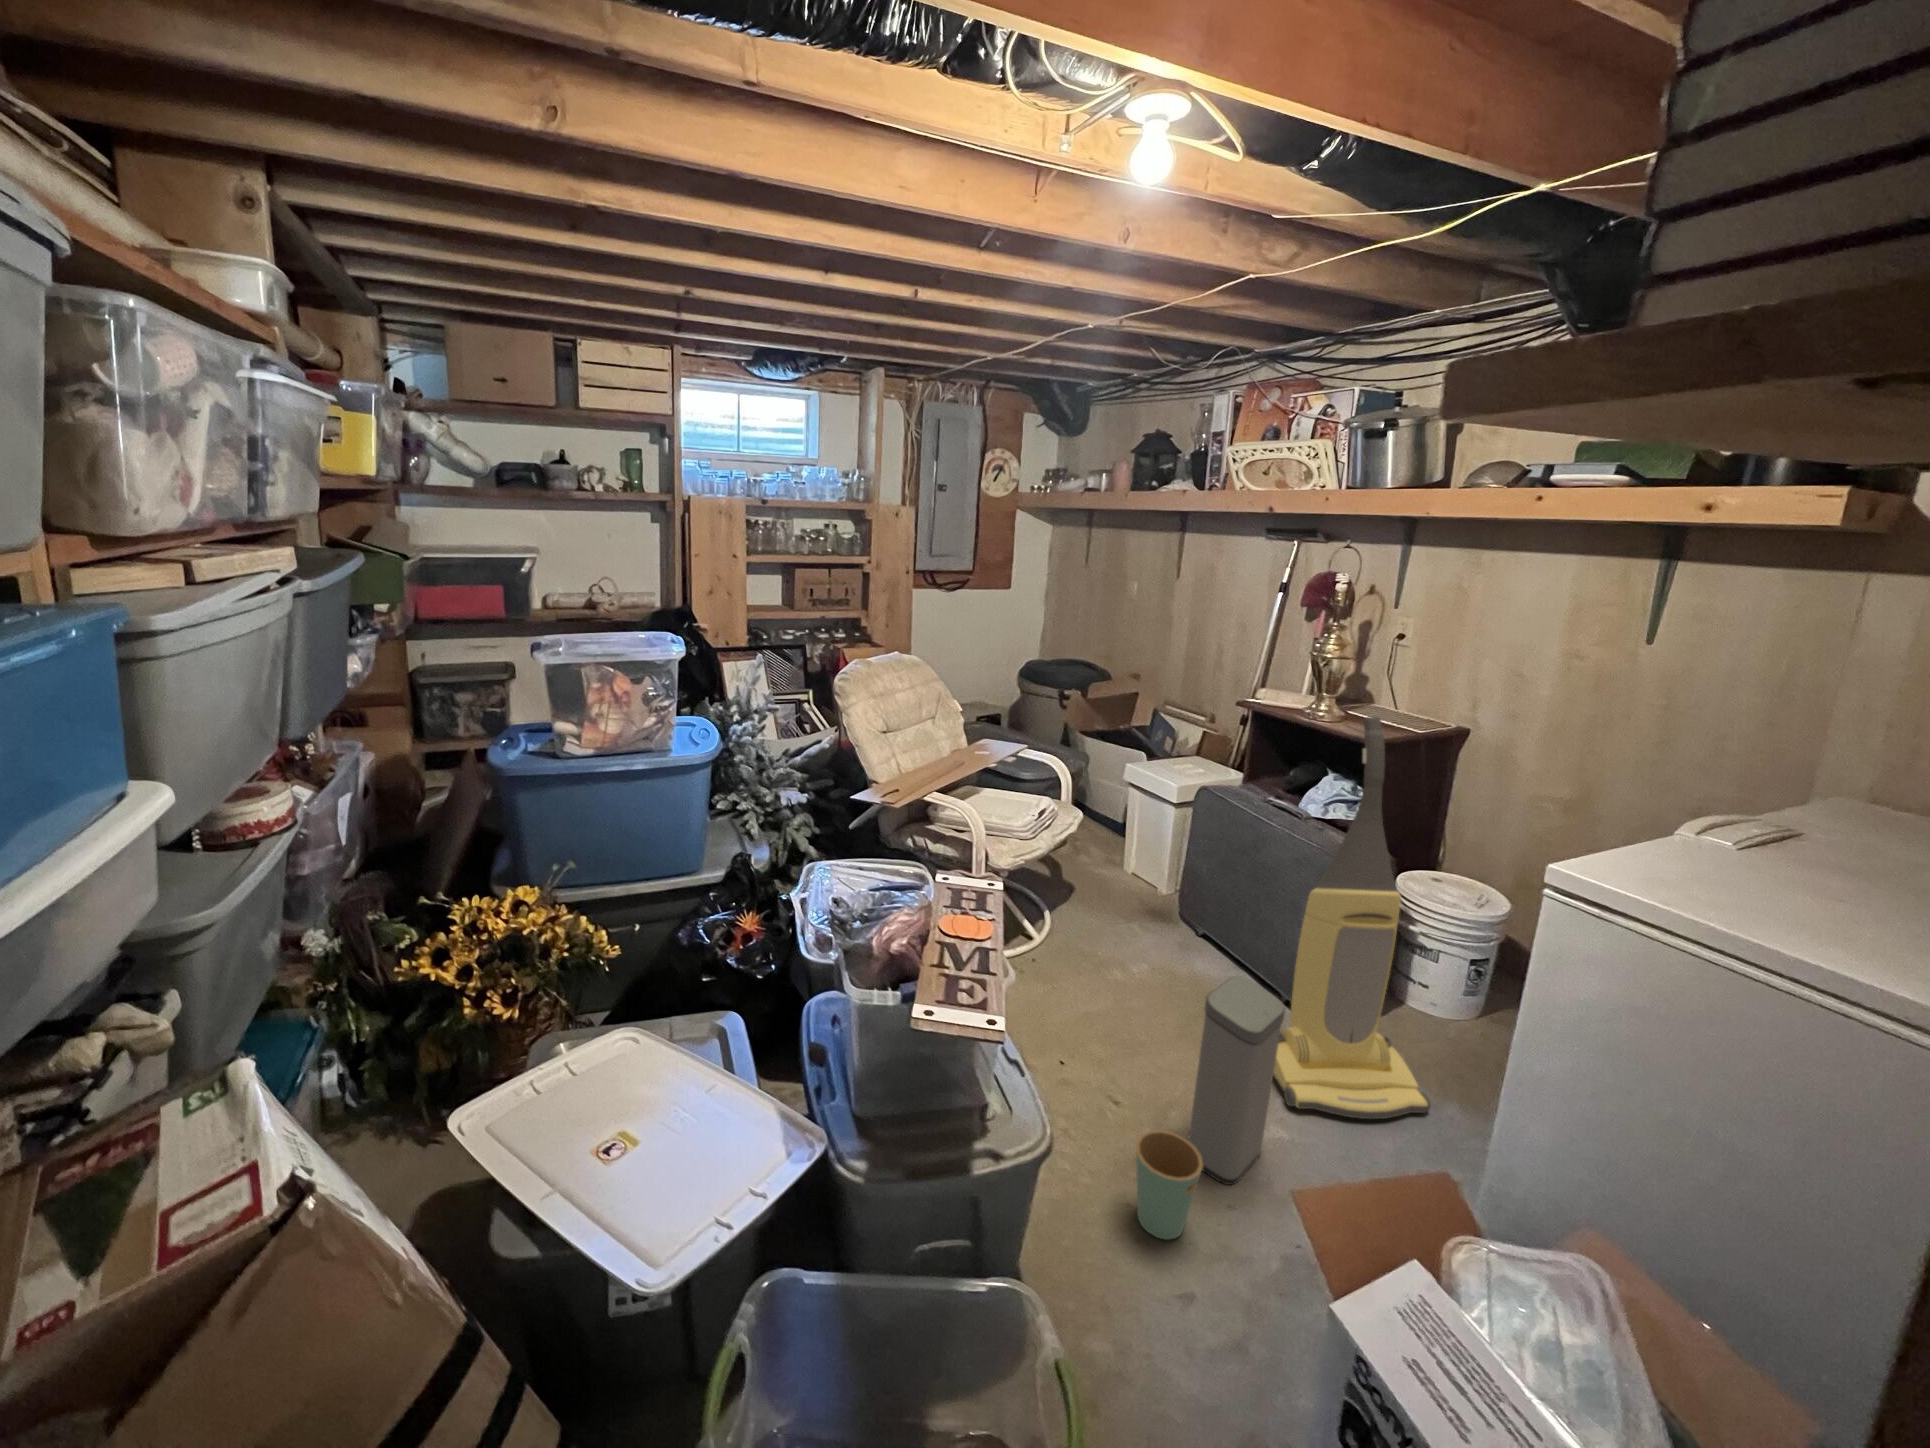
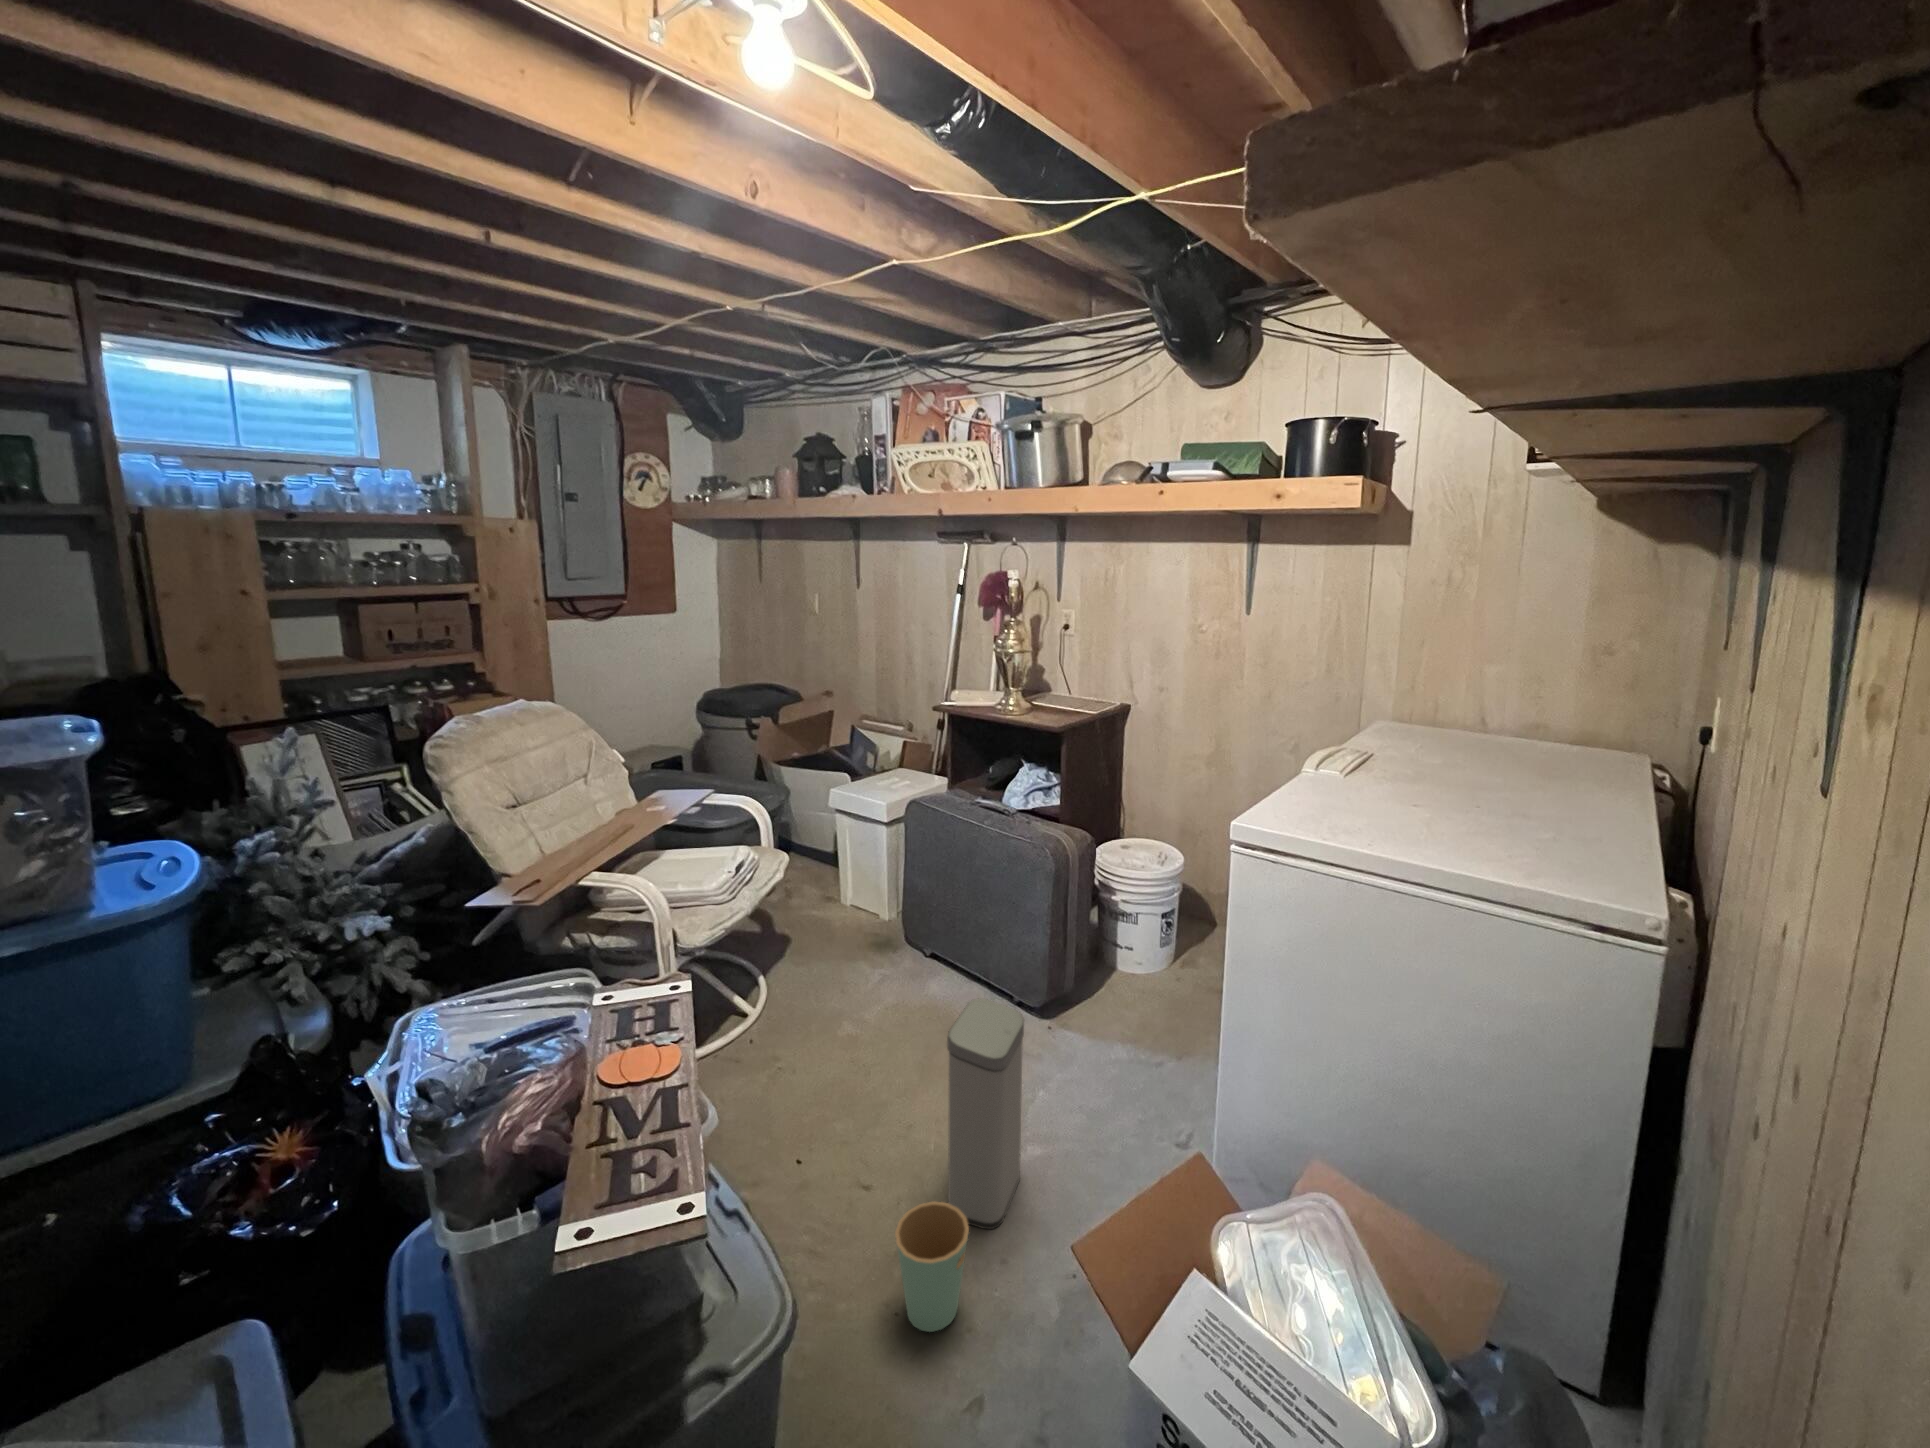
vacuum cleaner: present [1273,717,1431,1119] -> none [1004,704,1153,1112]

